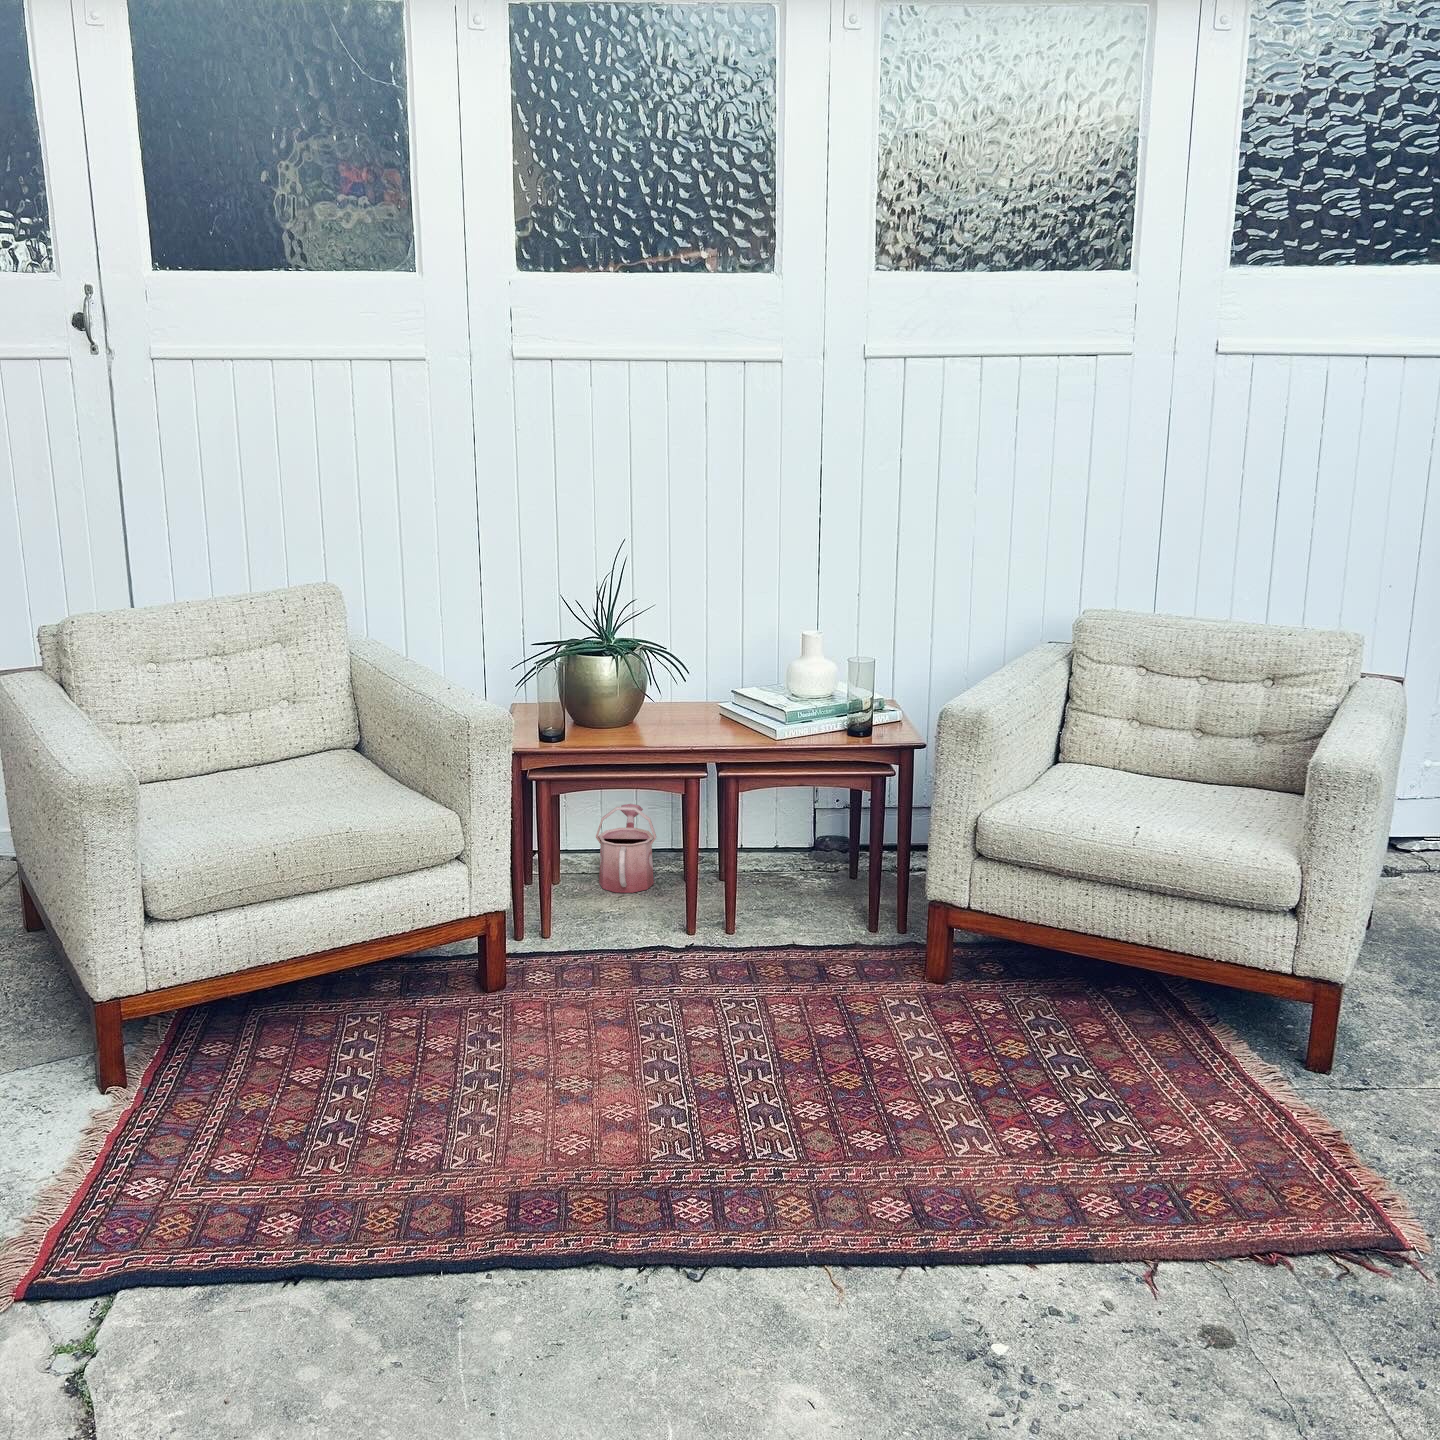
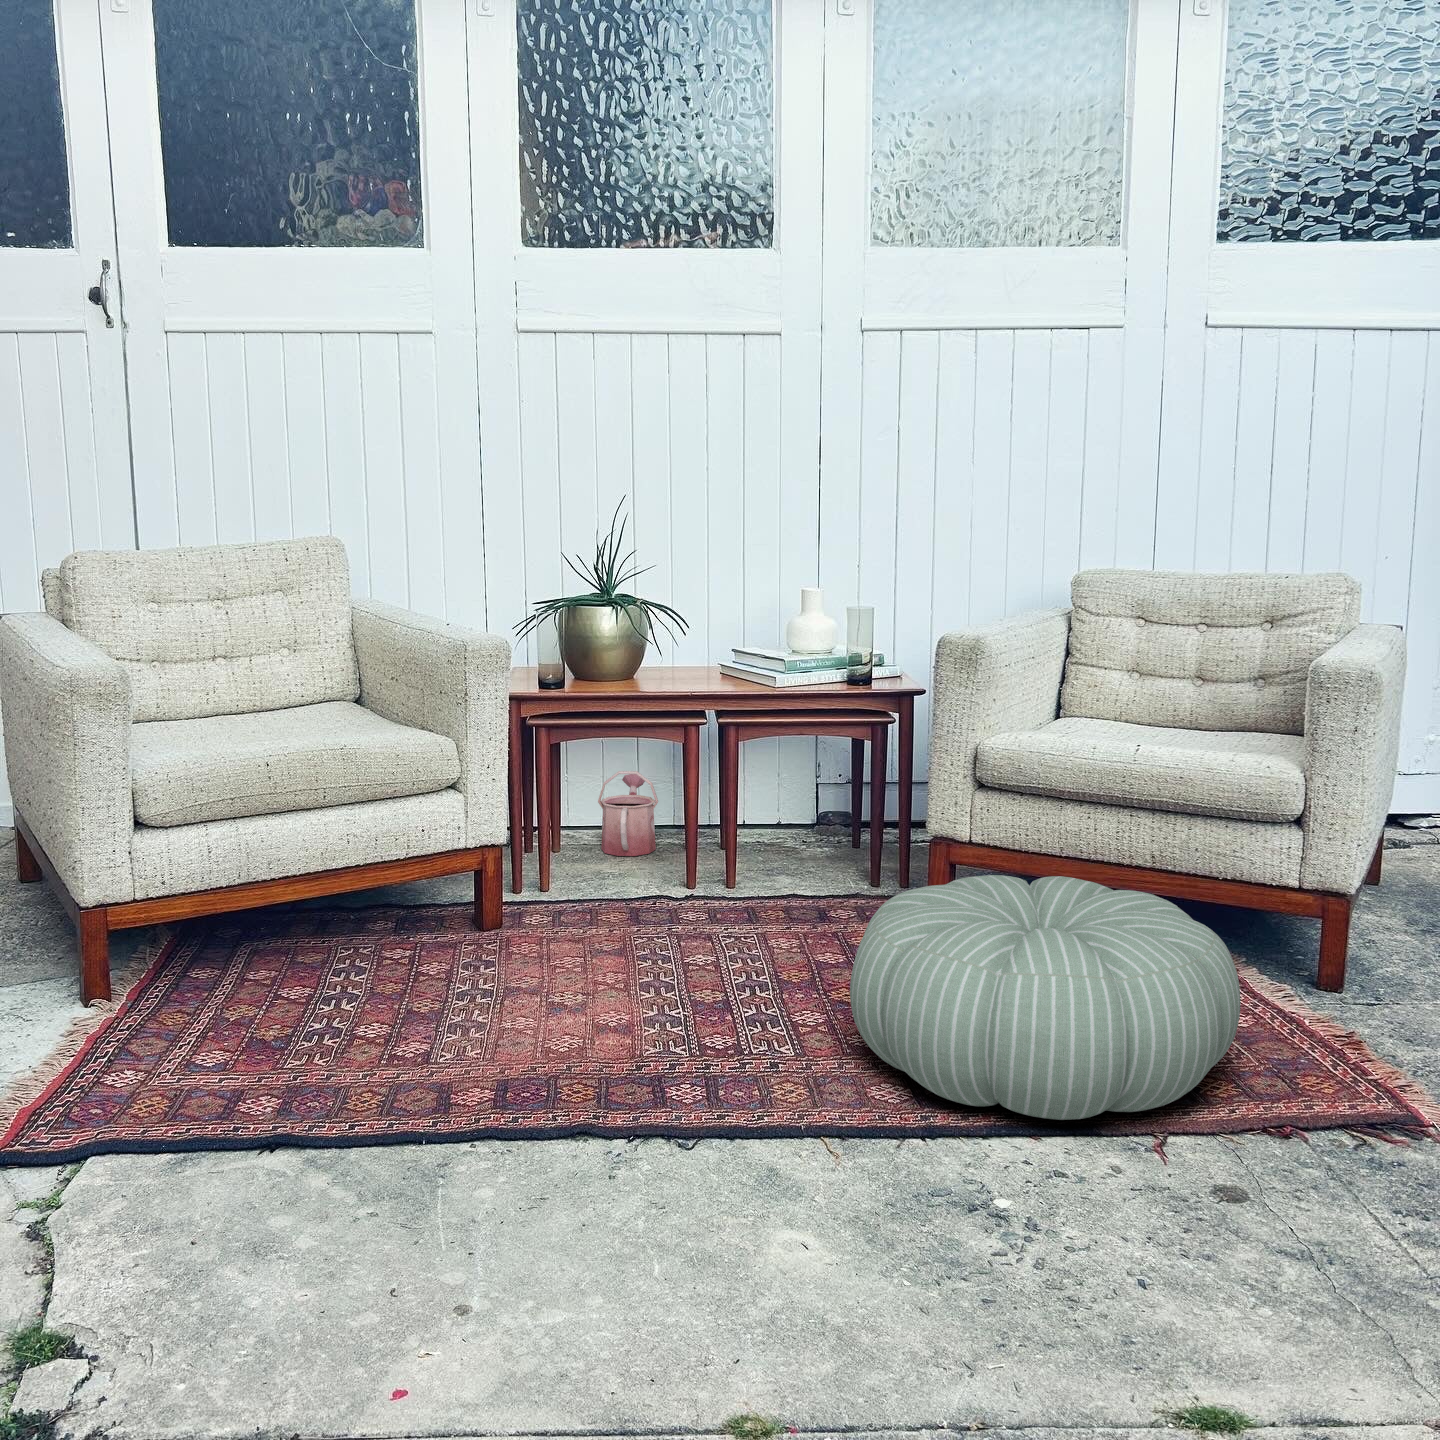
pouf: none [854,975,1232,1246] -> present [850,875,1240,1120]

